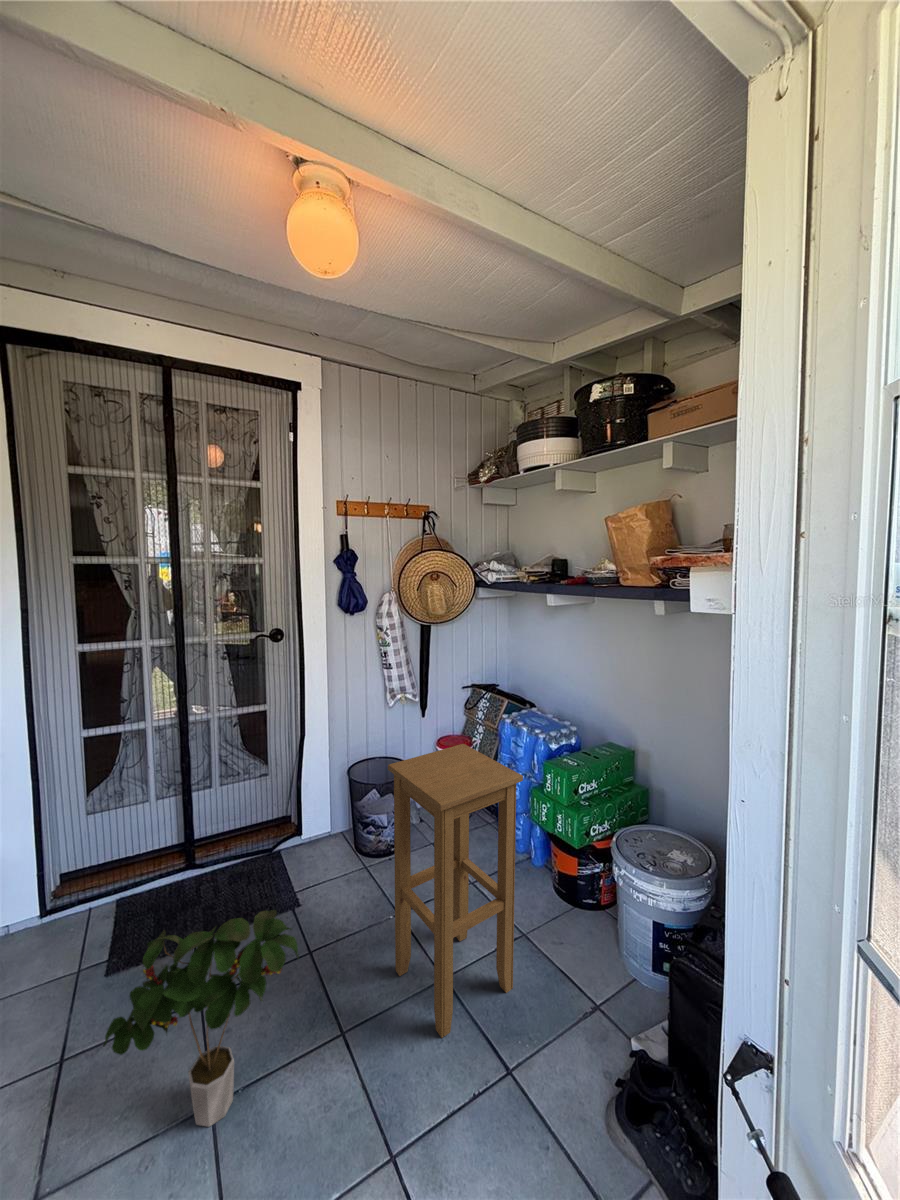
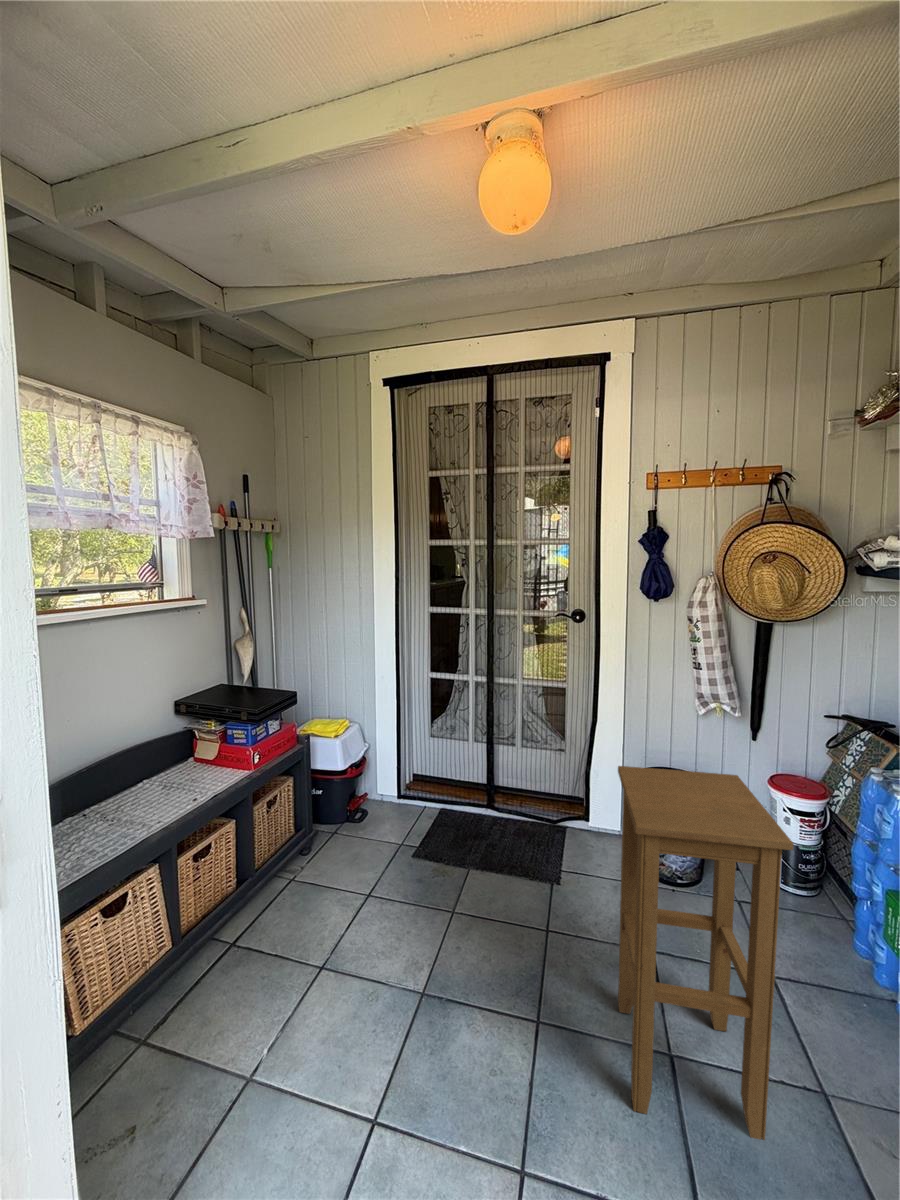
potted plant: present [103,910,299,1127] -> none [363,830,492,1008]

